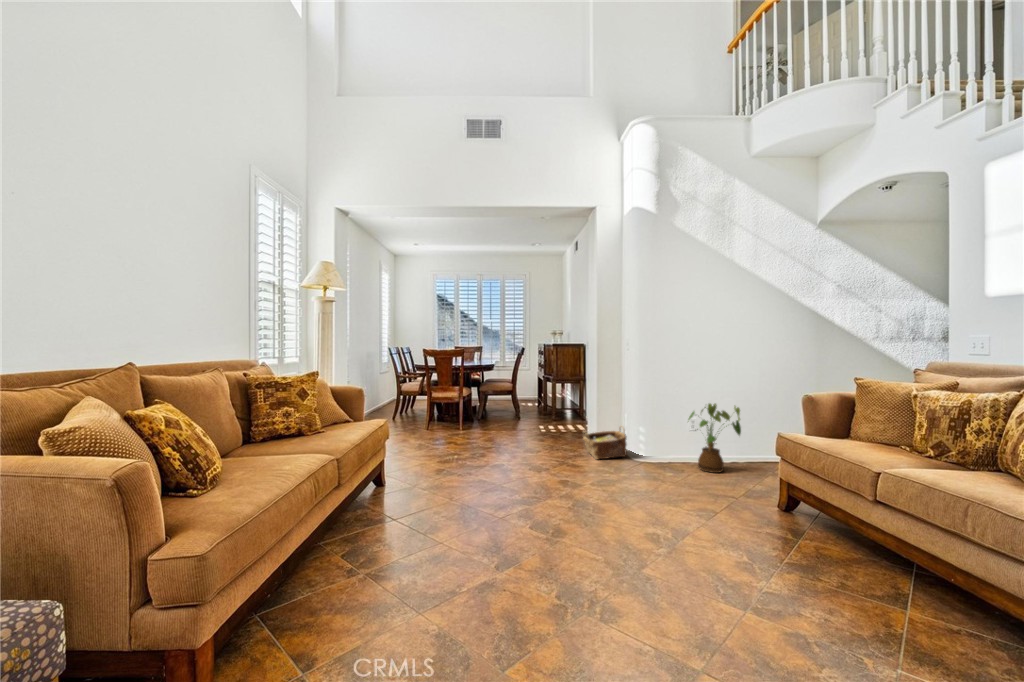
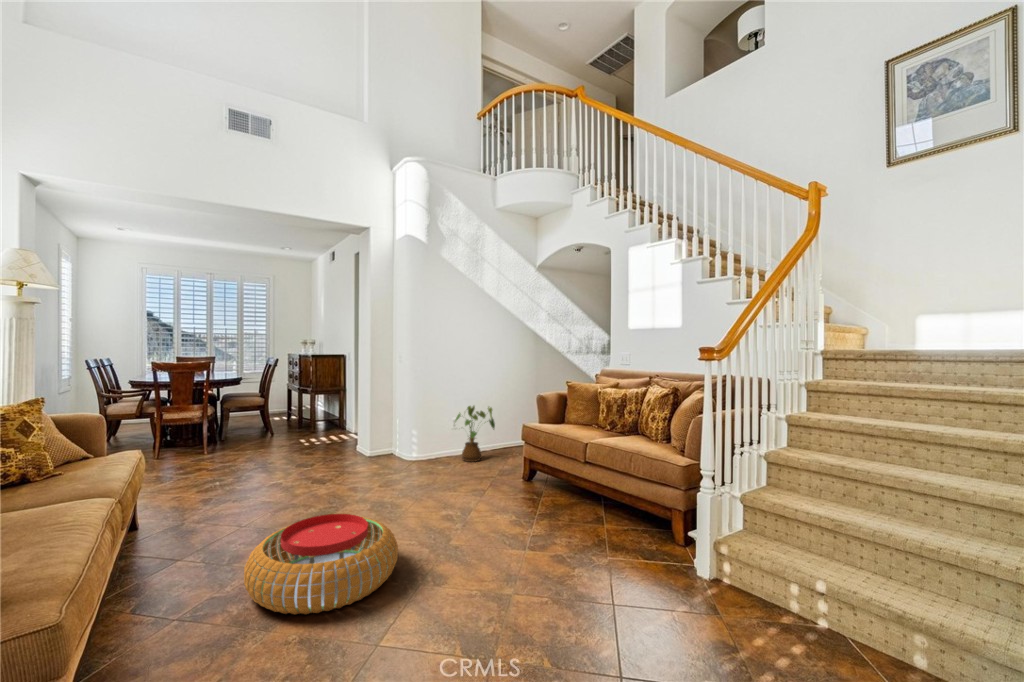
woven basket: present [583,427,627,459] -> none [360,432,402,466]
pouf: none [407,506,563,619] -> present [244,514,398,615]

